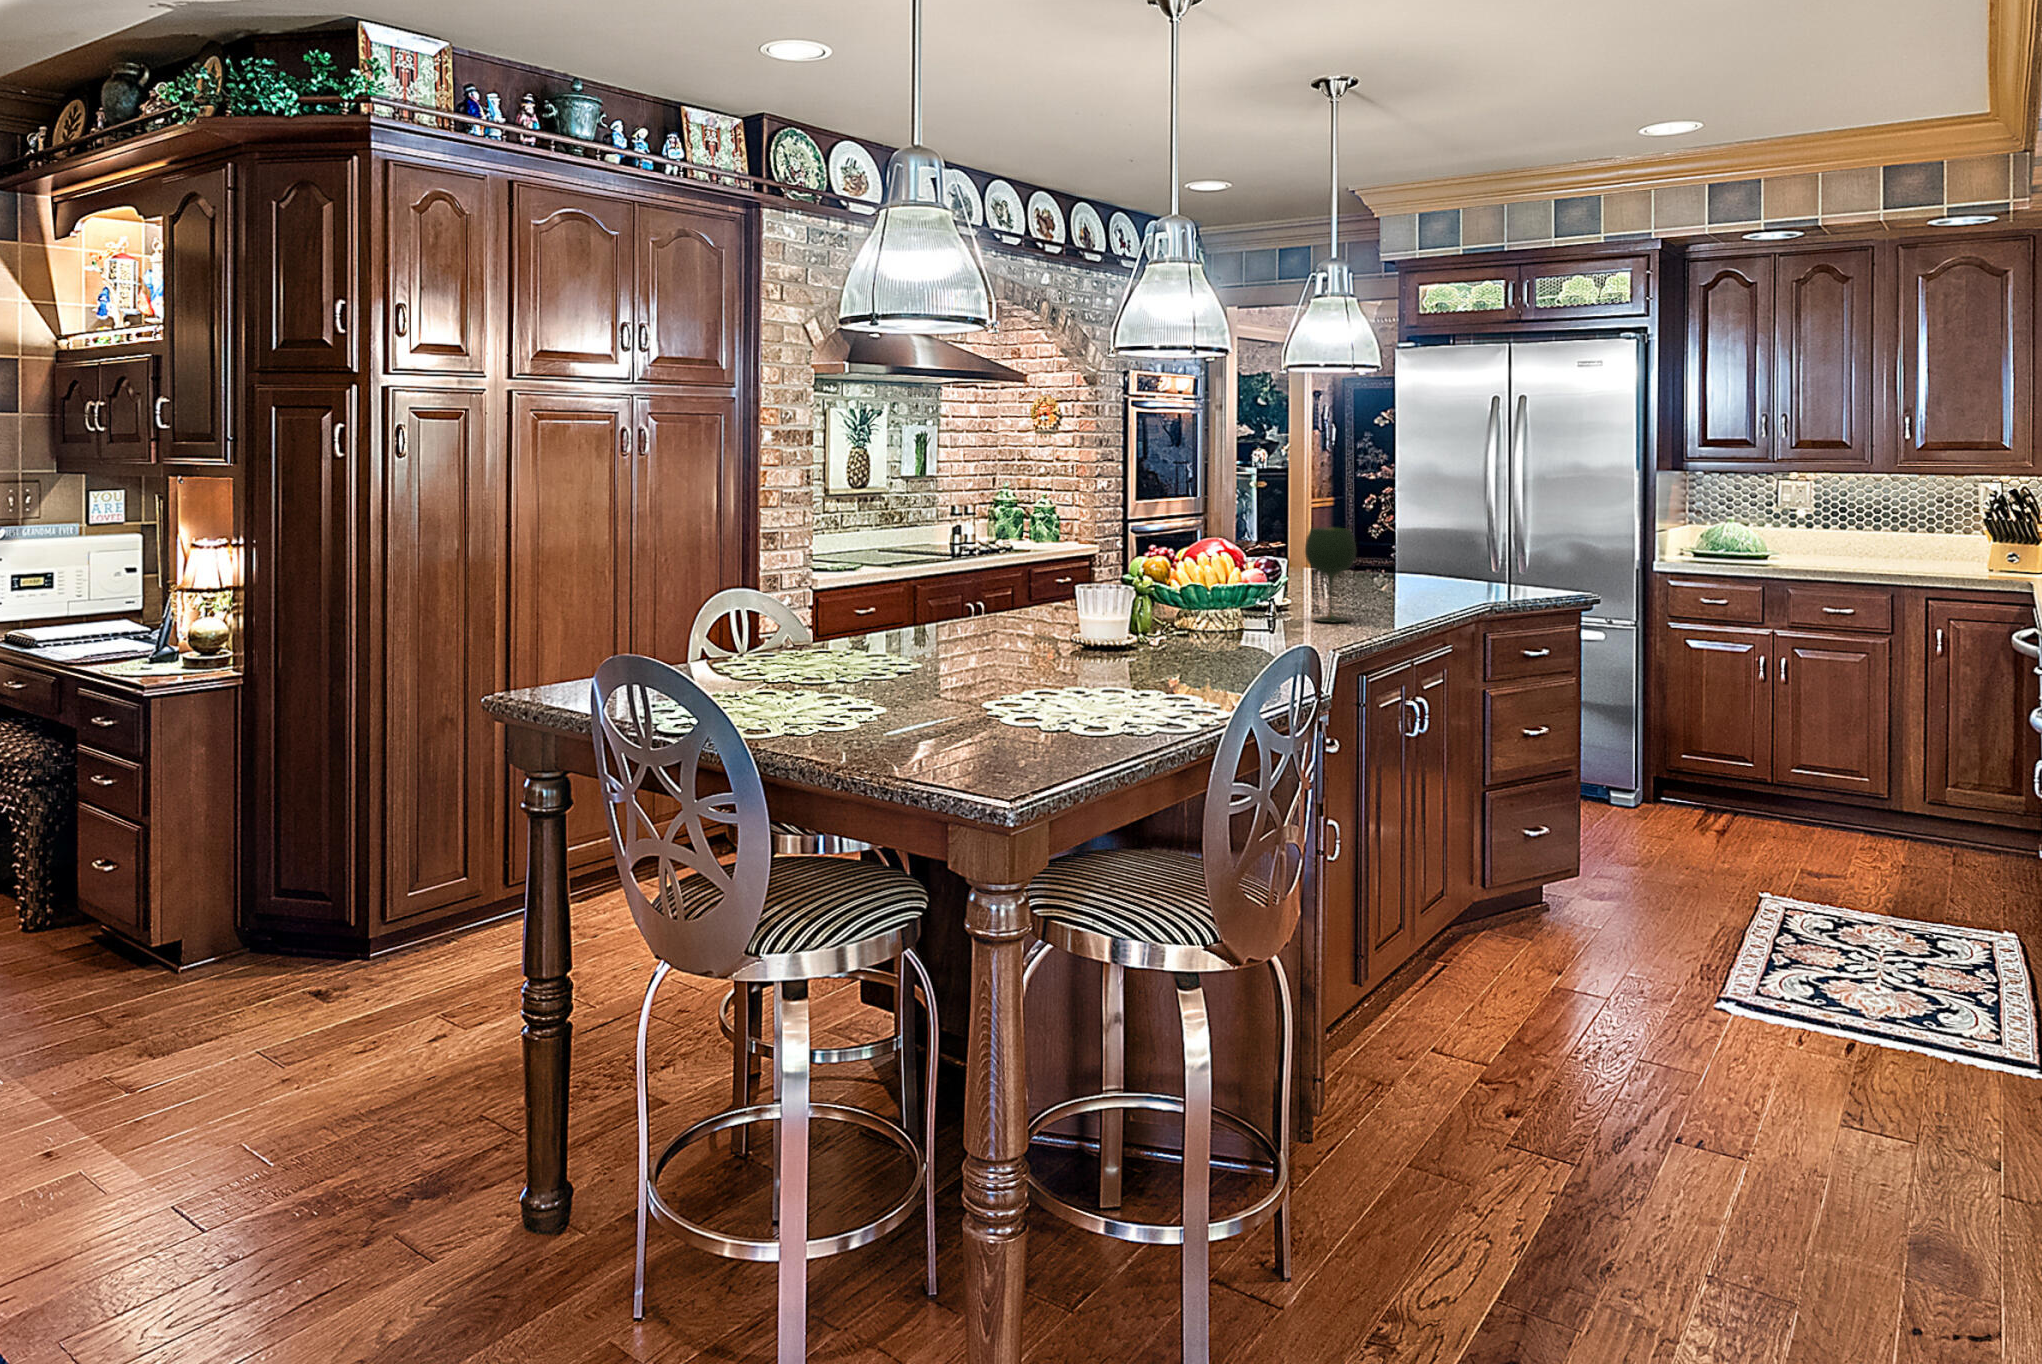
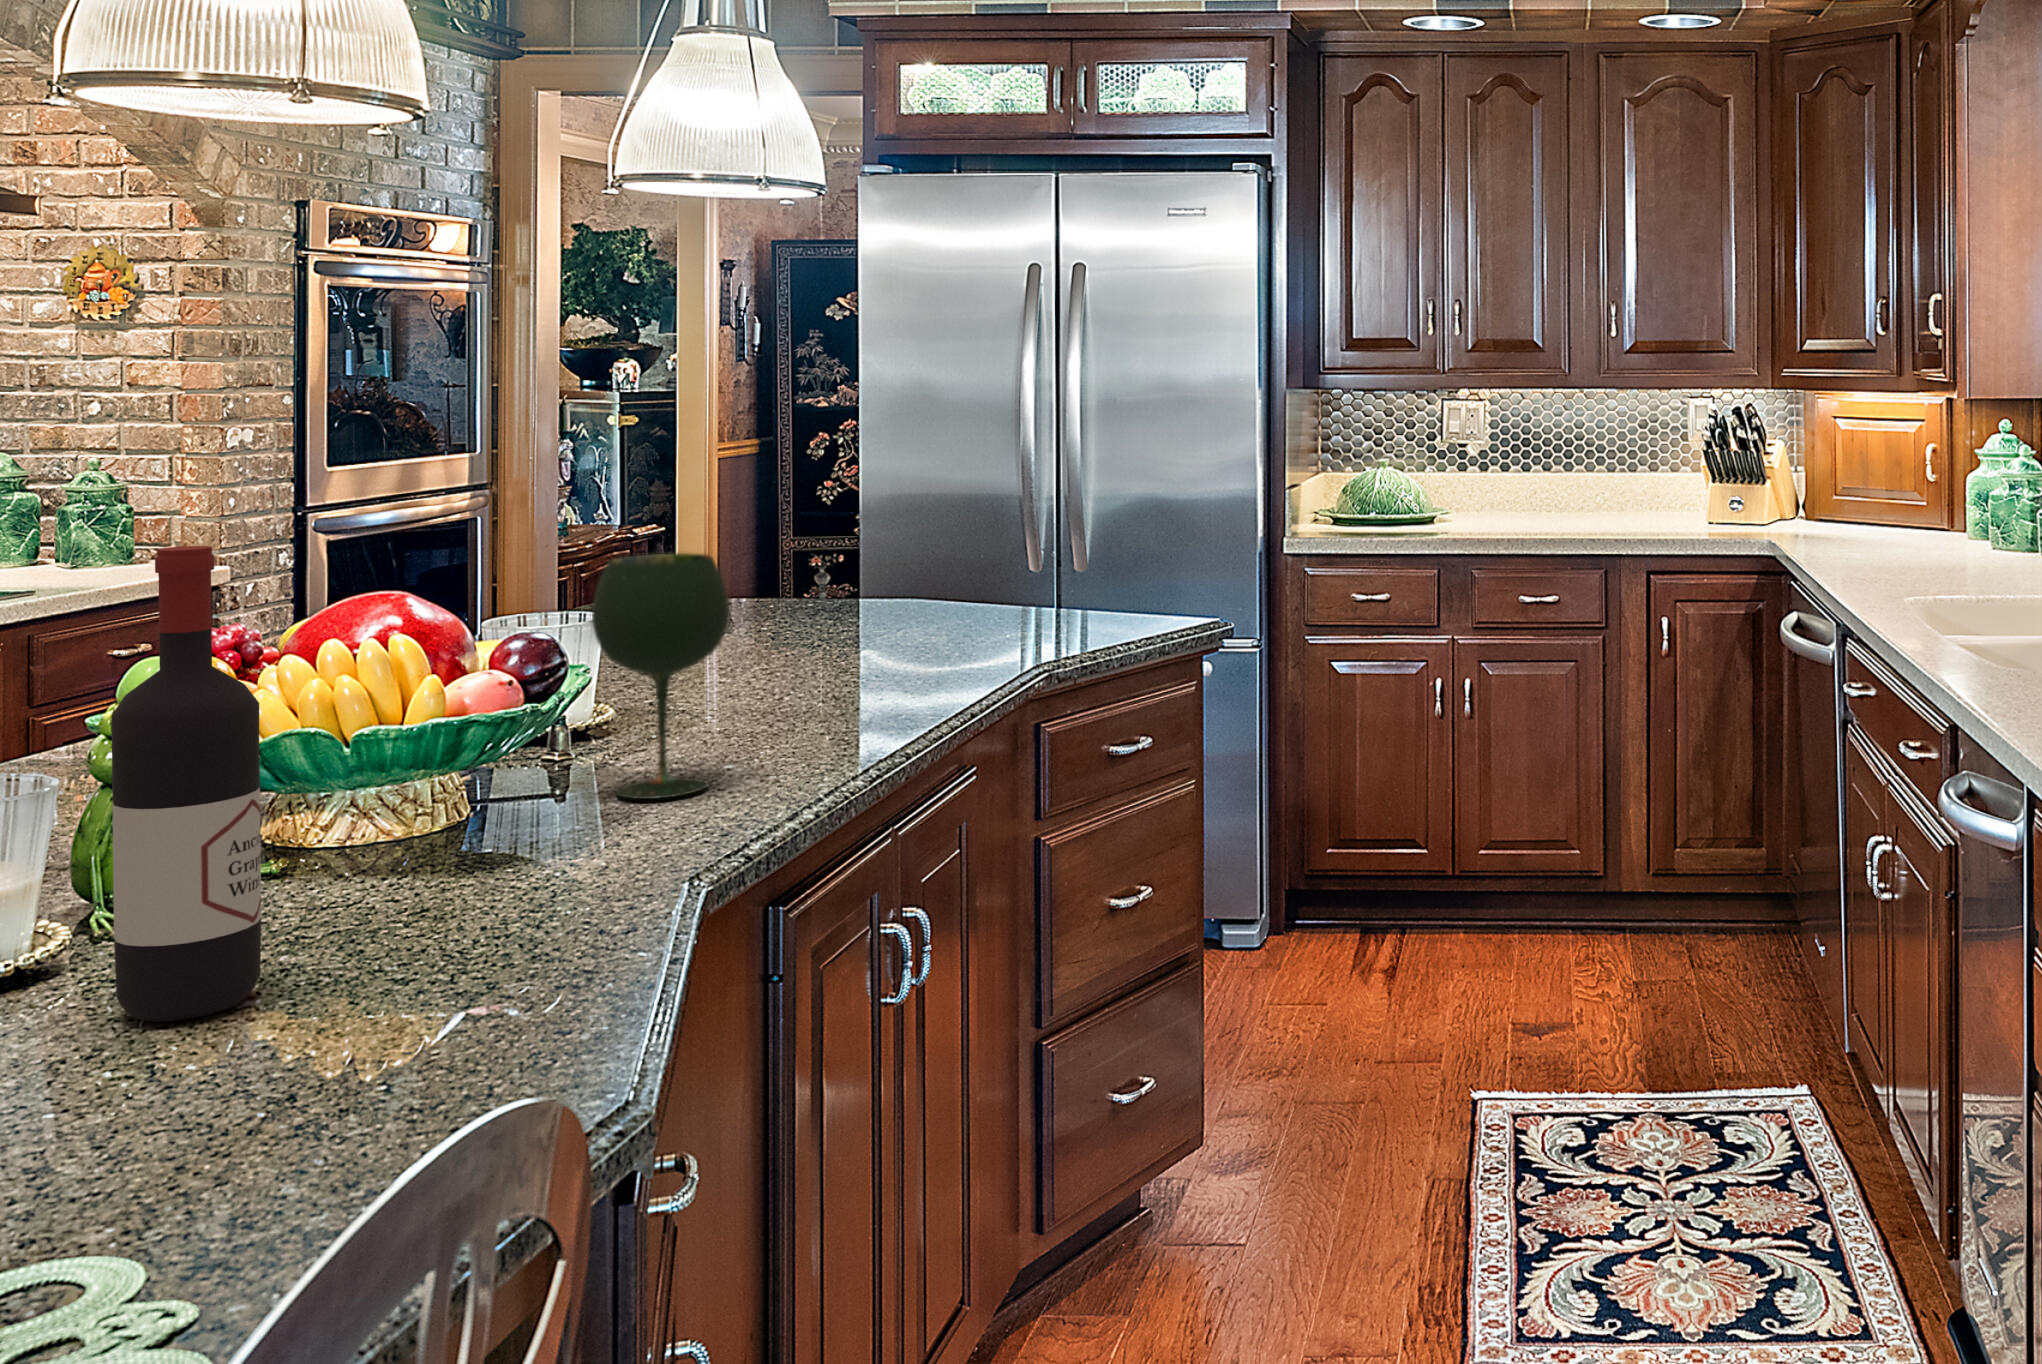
wine bottle: none [1185,507,1224,653] -> present [111,546,261,1022]

